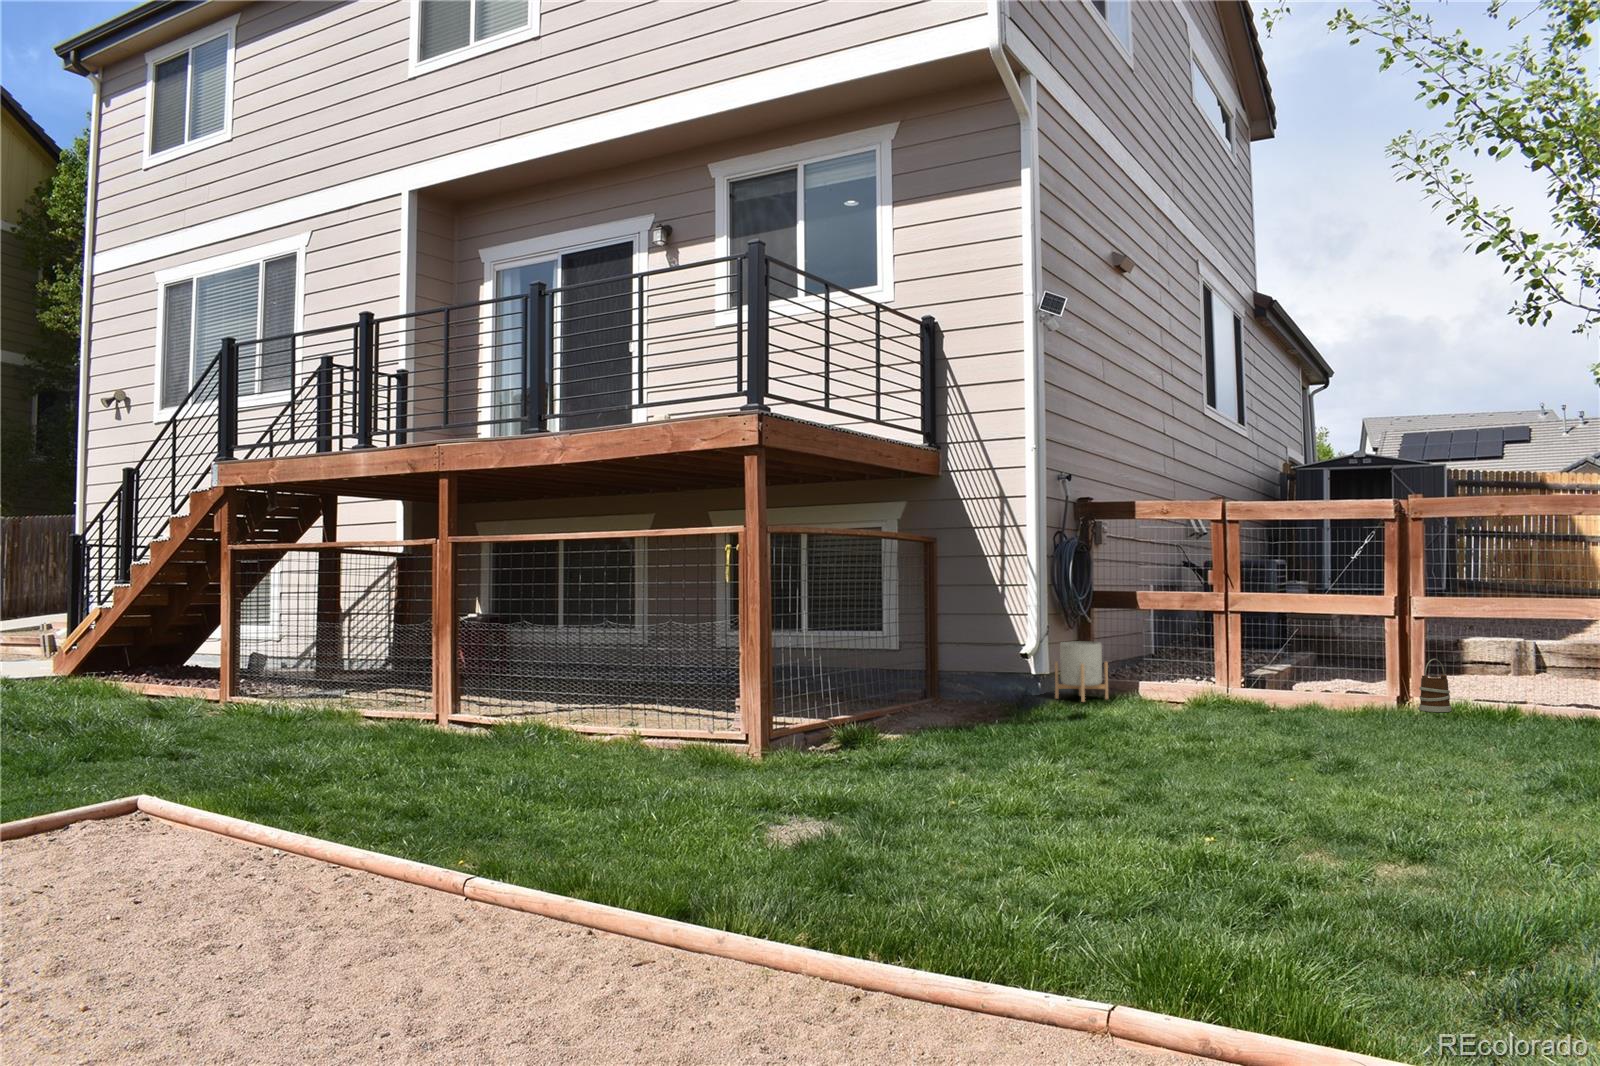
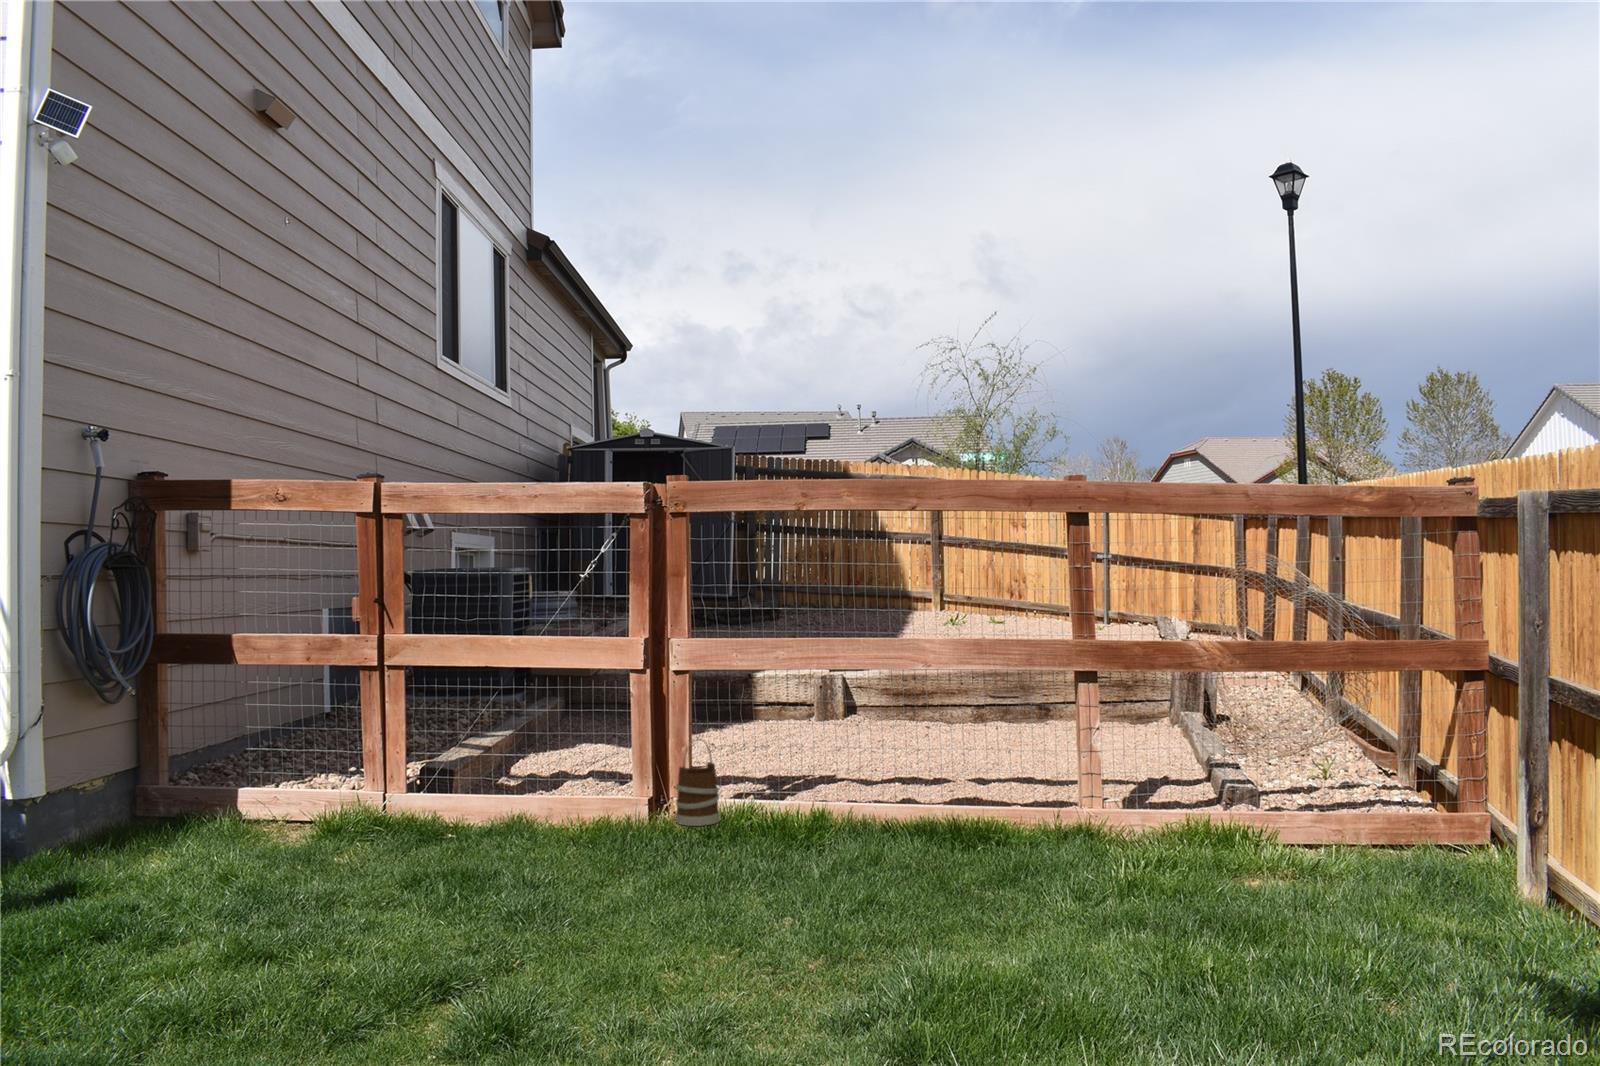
planter: present [1055,642,1108,702] -> none [36,736,149,861]

